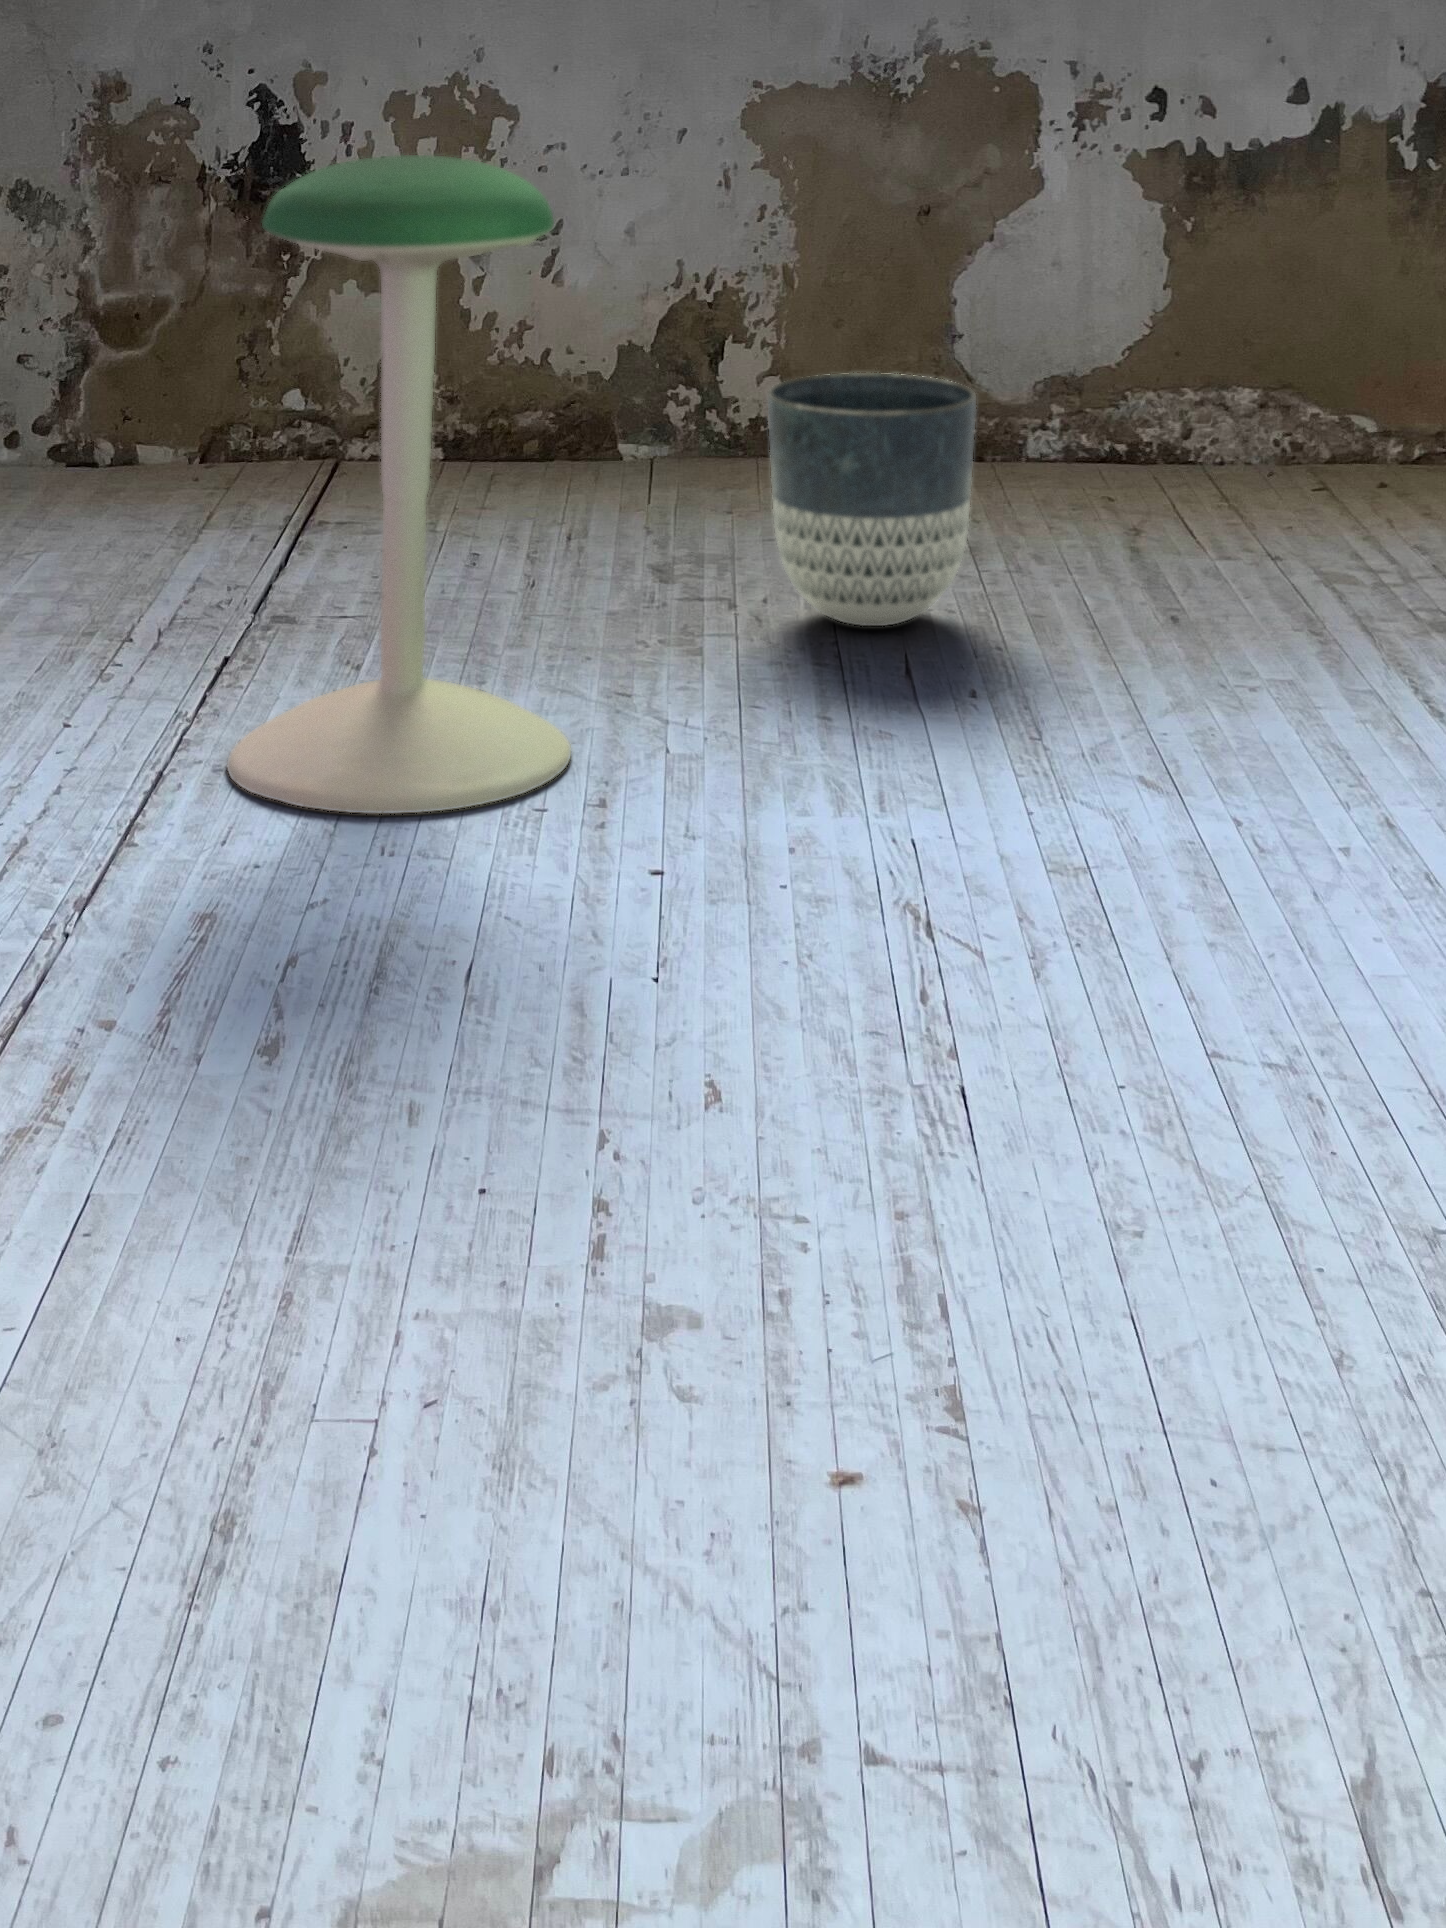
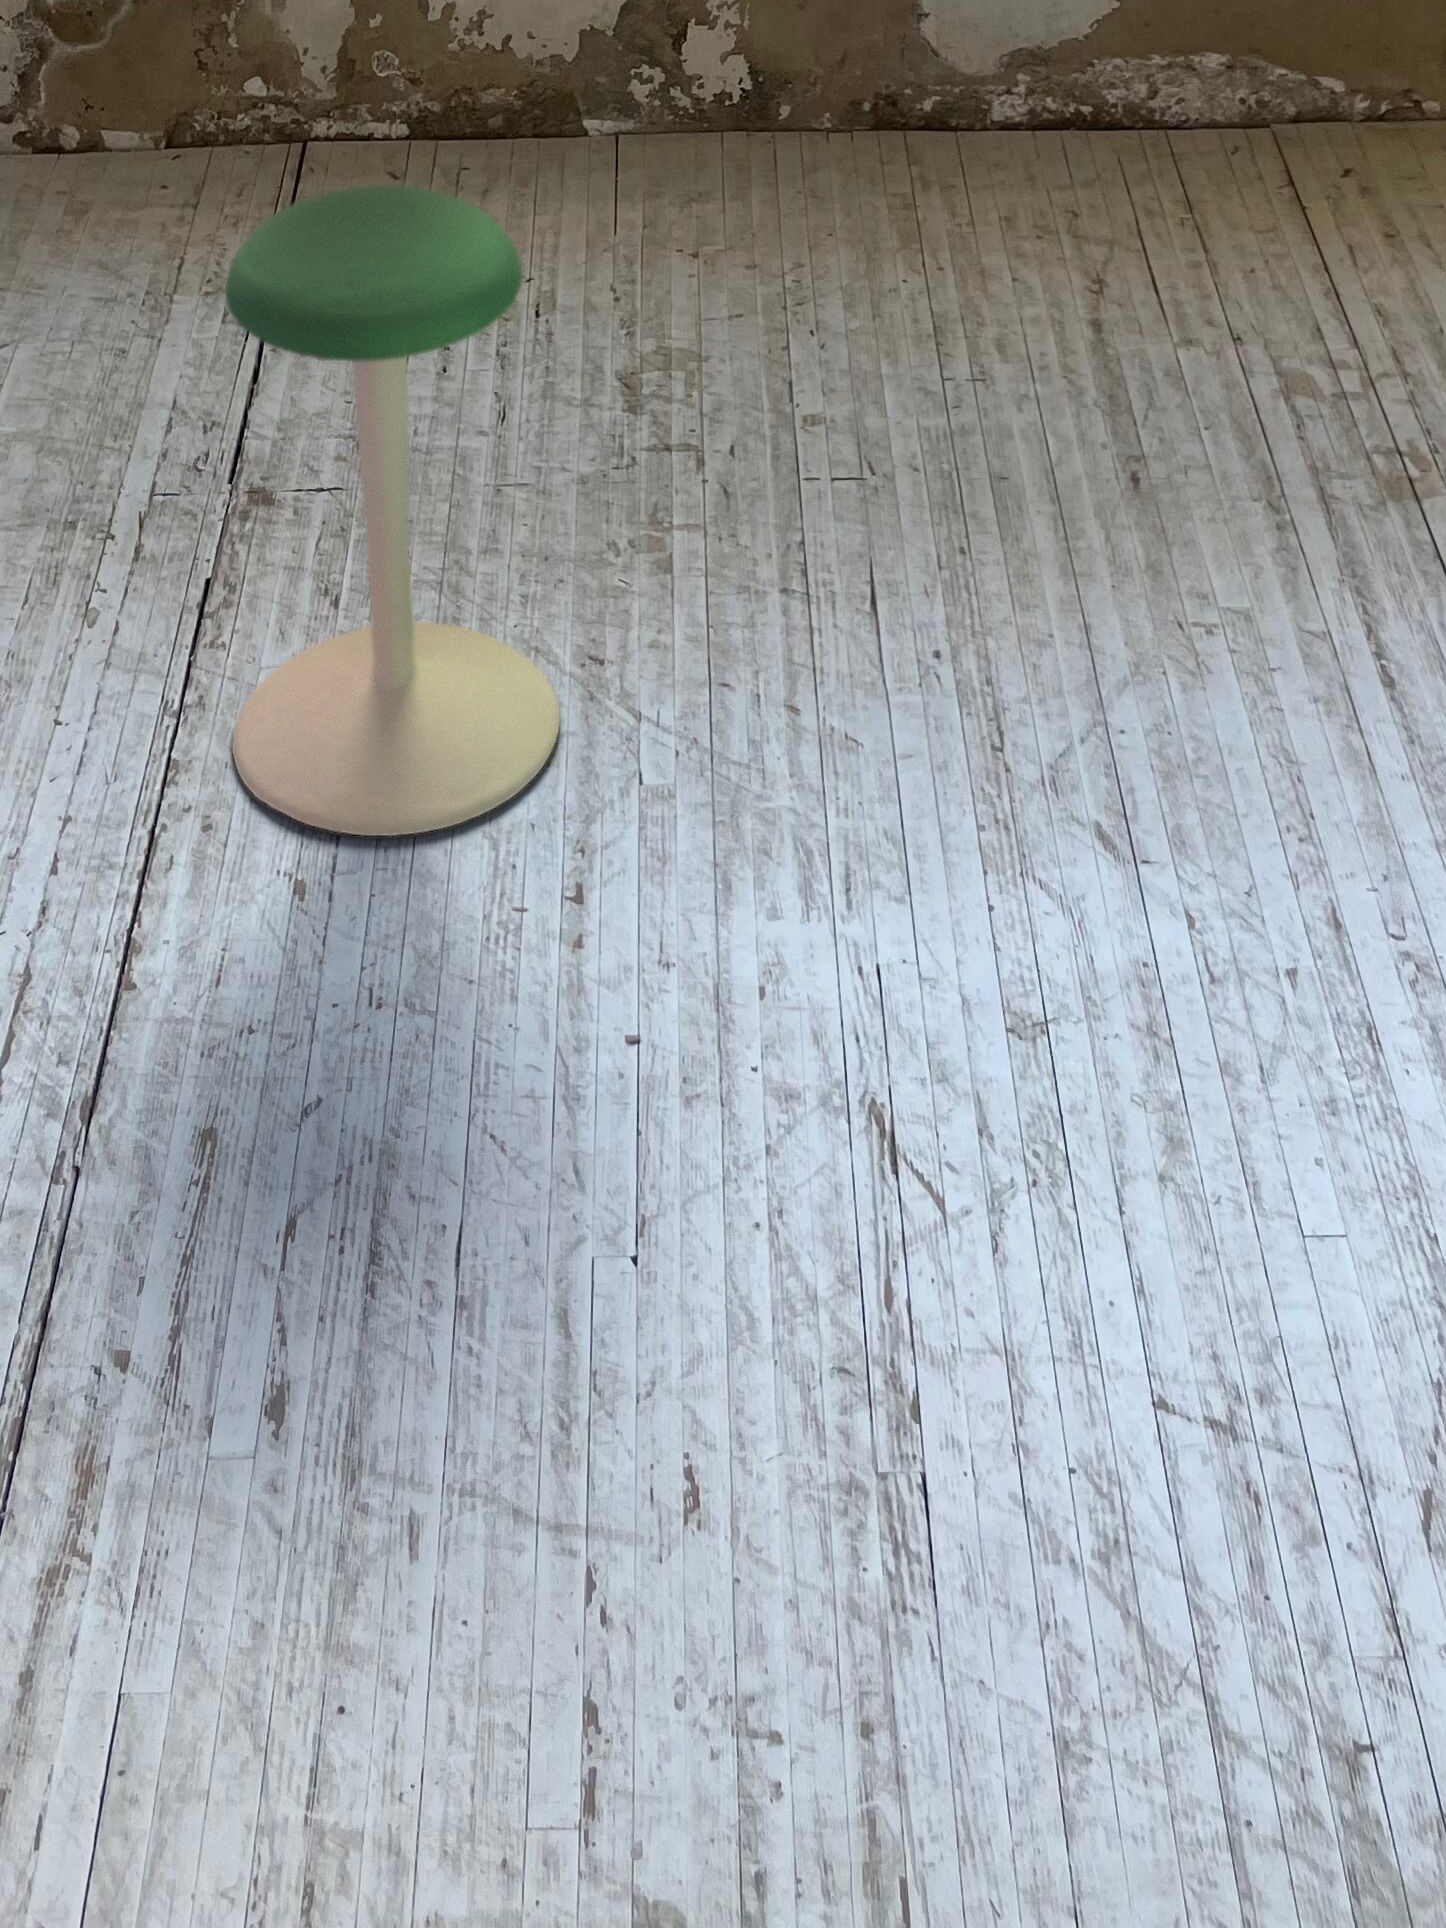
planter: present [768,373,976,626] -> none [739,200,947,464]

